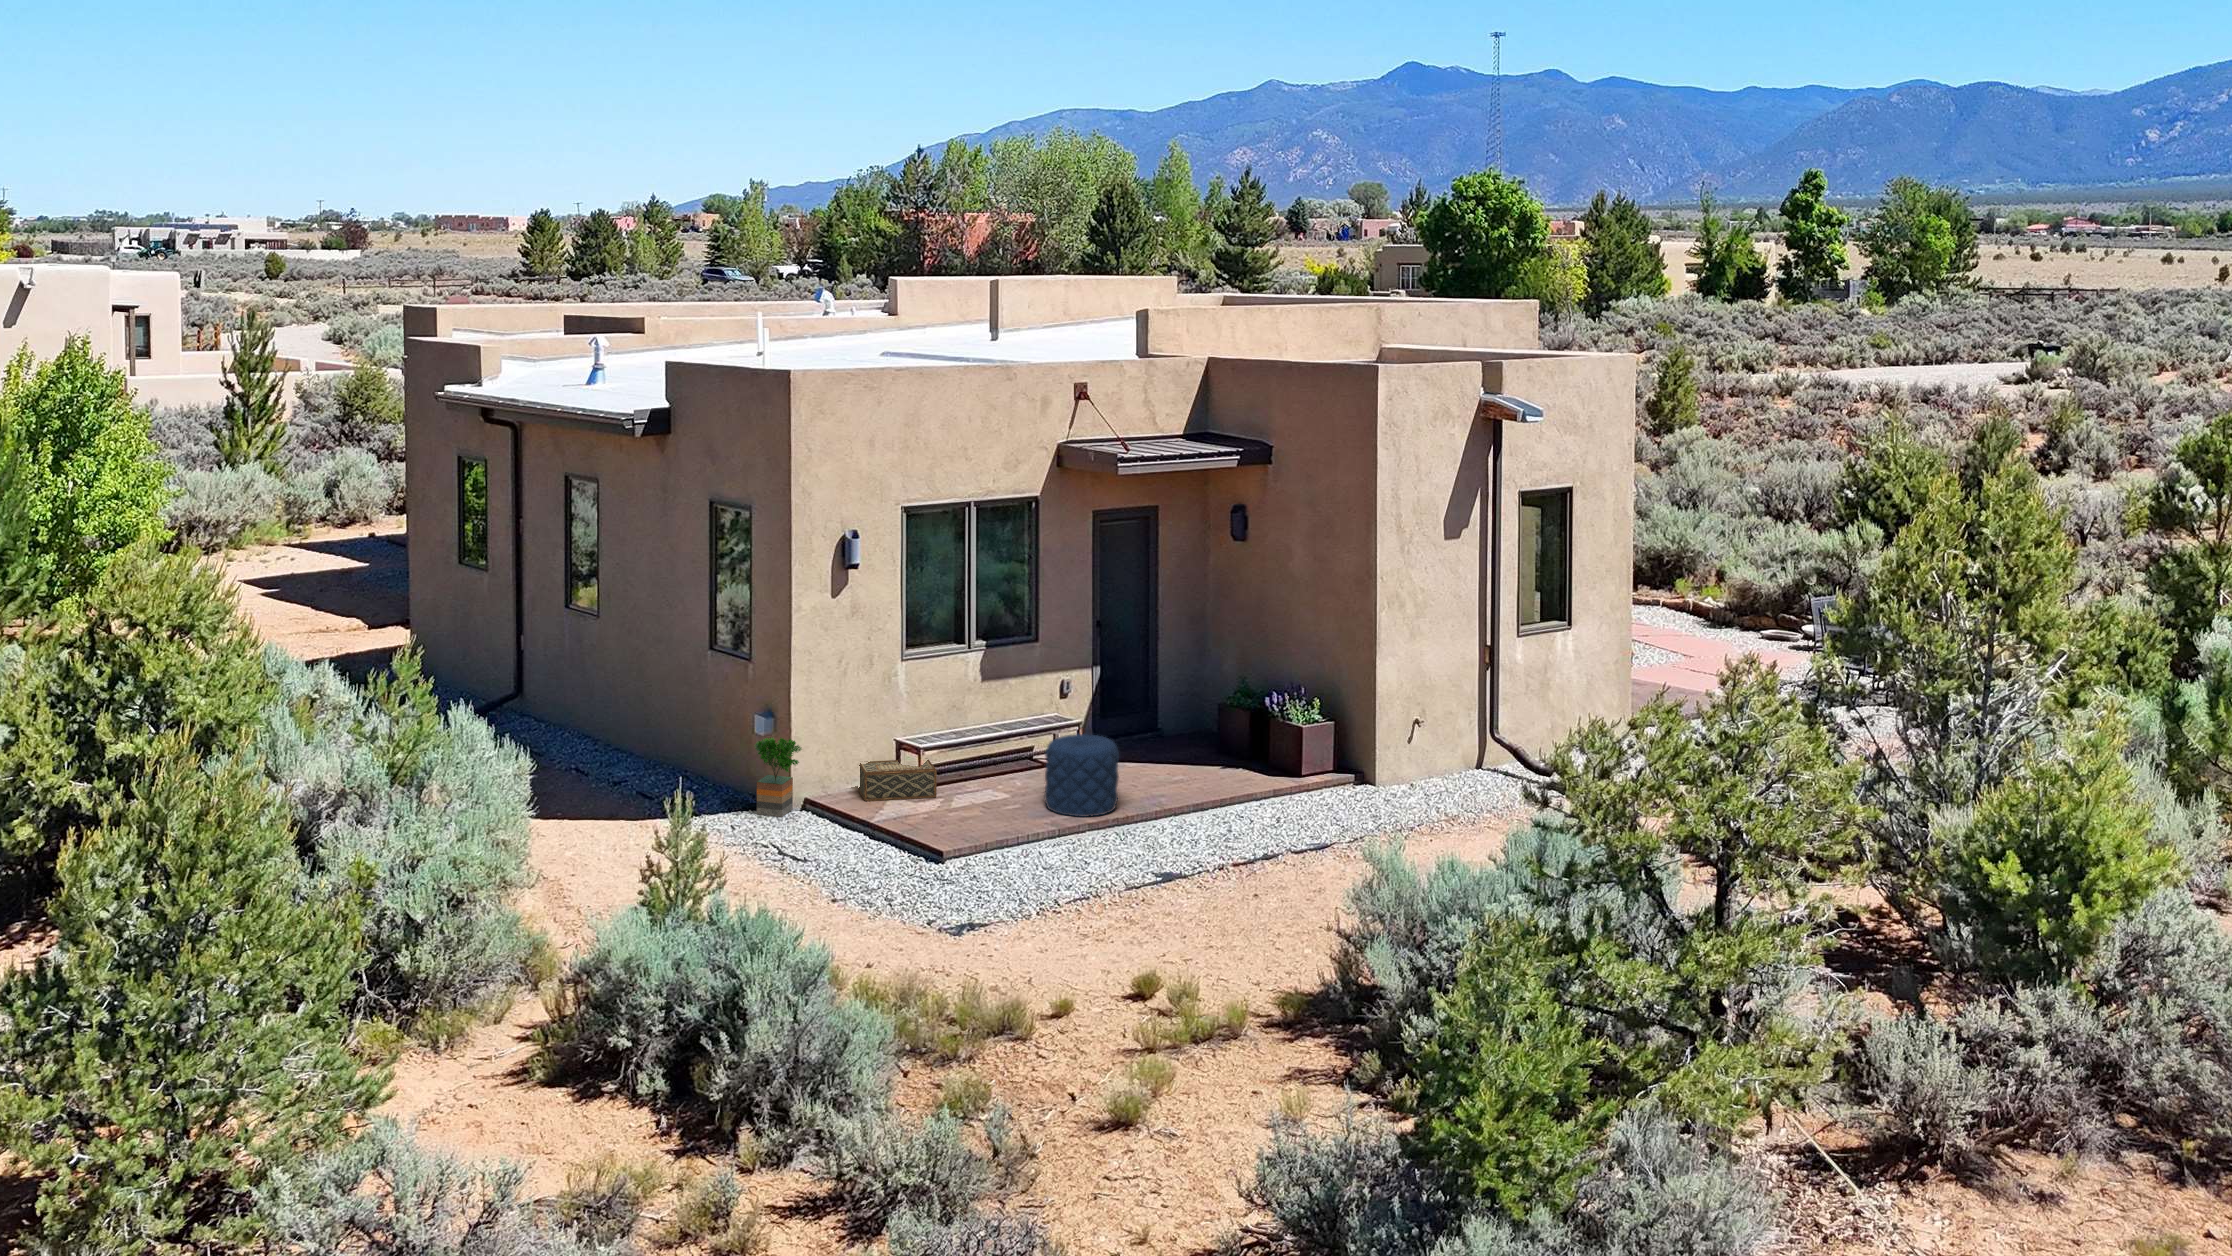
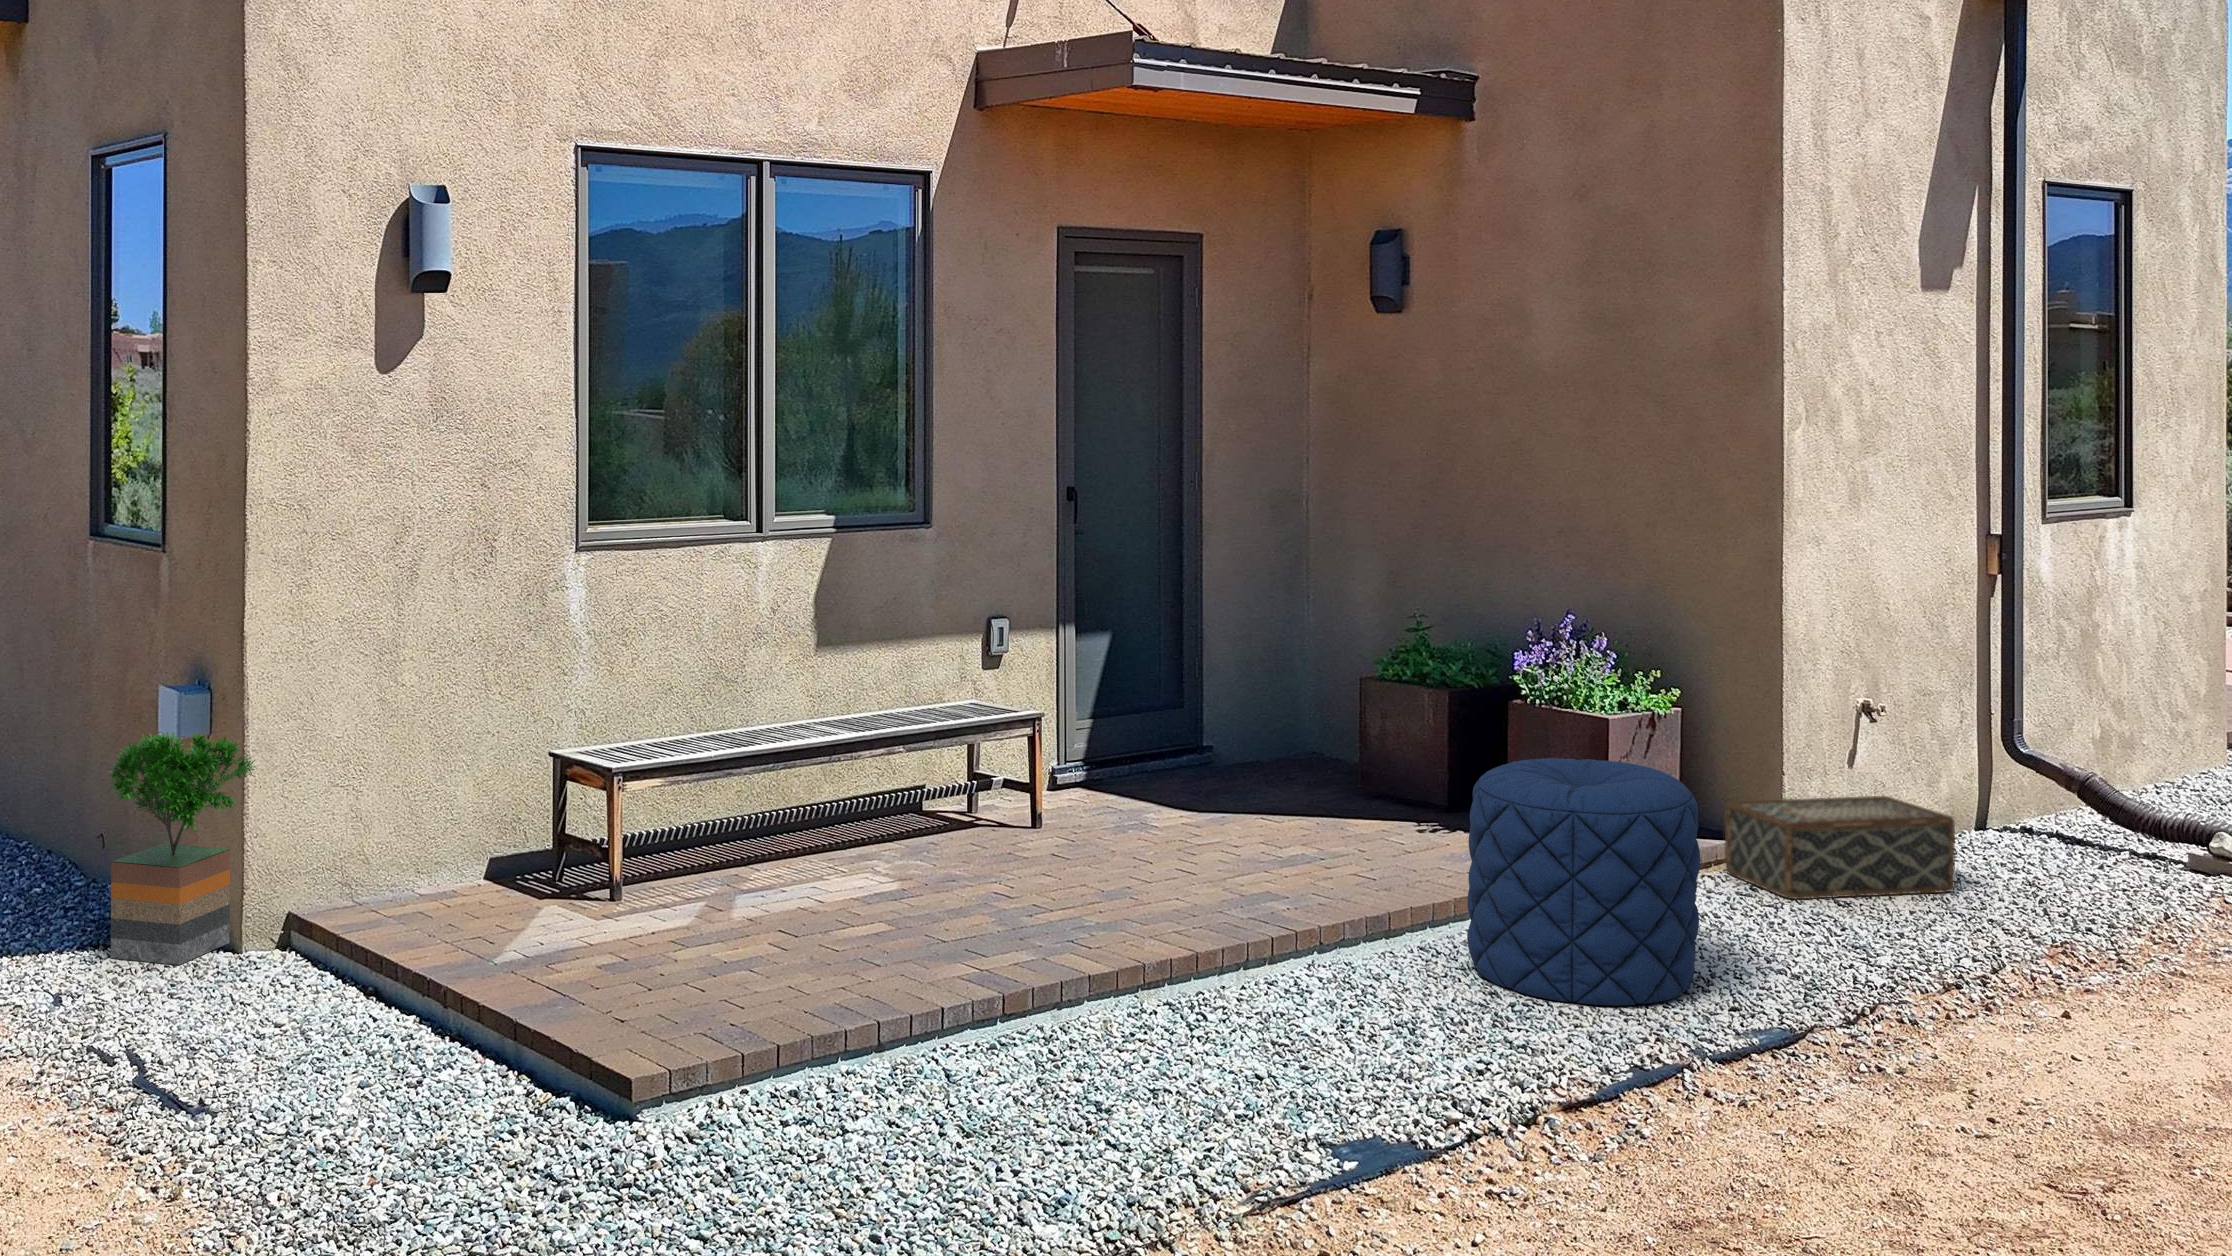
pouf: present [1044,734,1119,817] -> present [1467,758,1700,1006]
woven basket: present [858,759,937,801] -> present [1725,796,1955,899]

